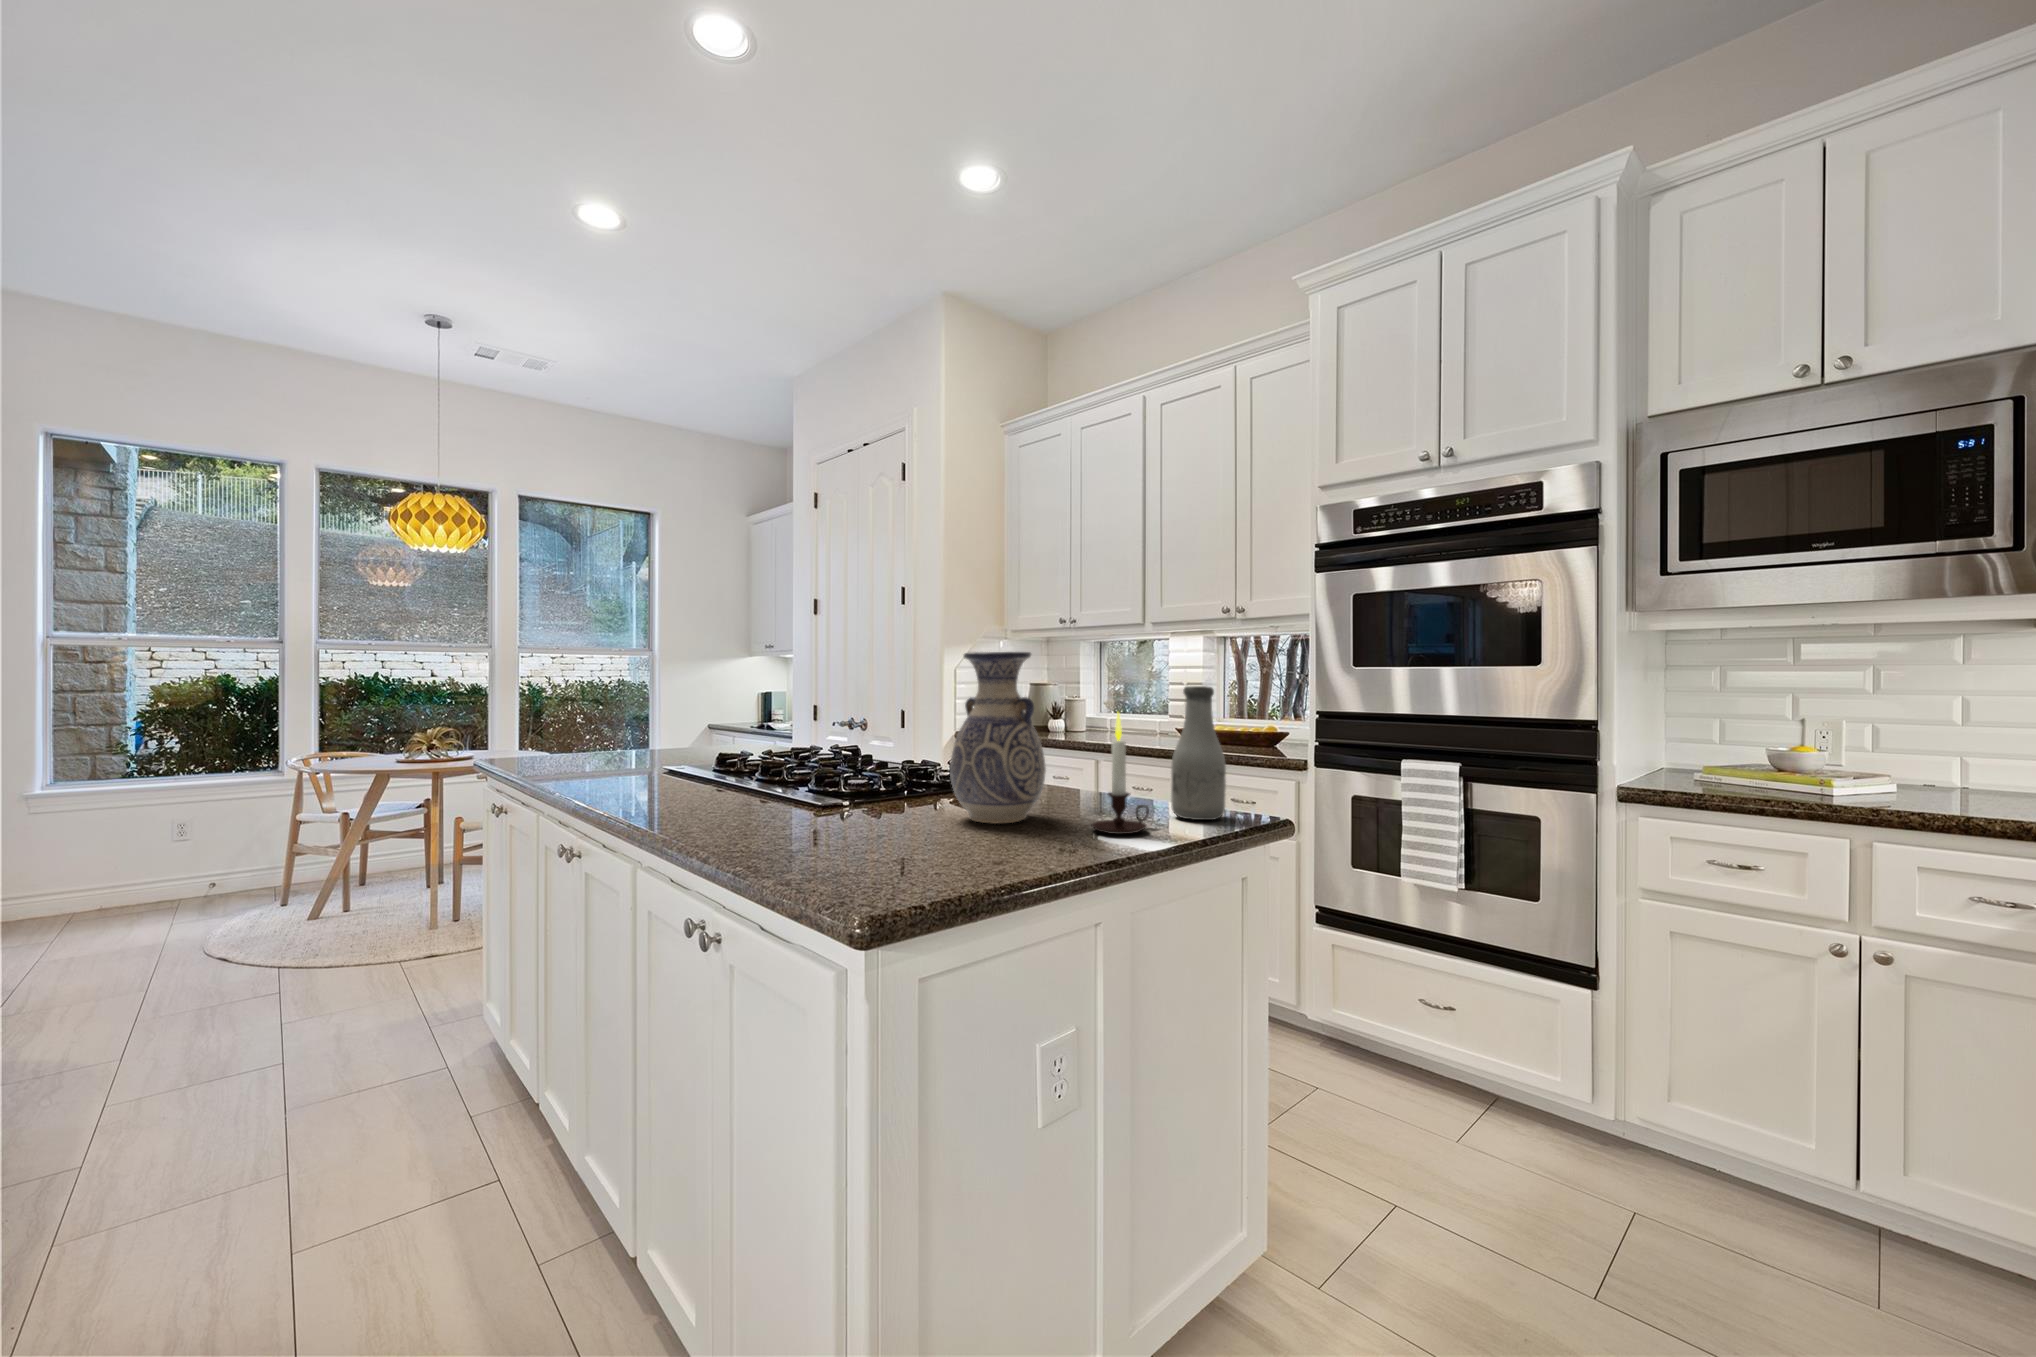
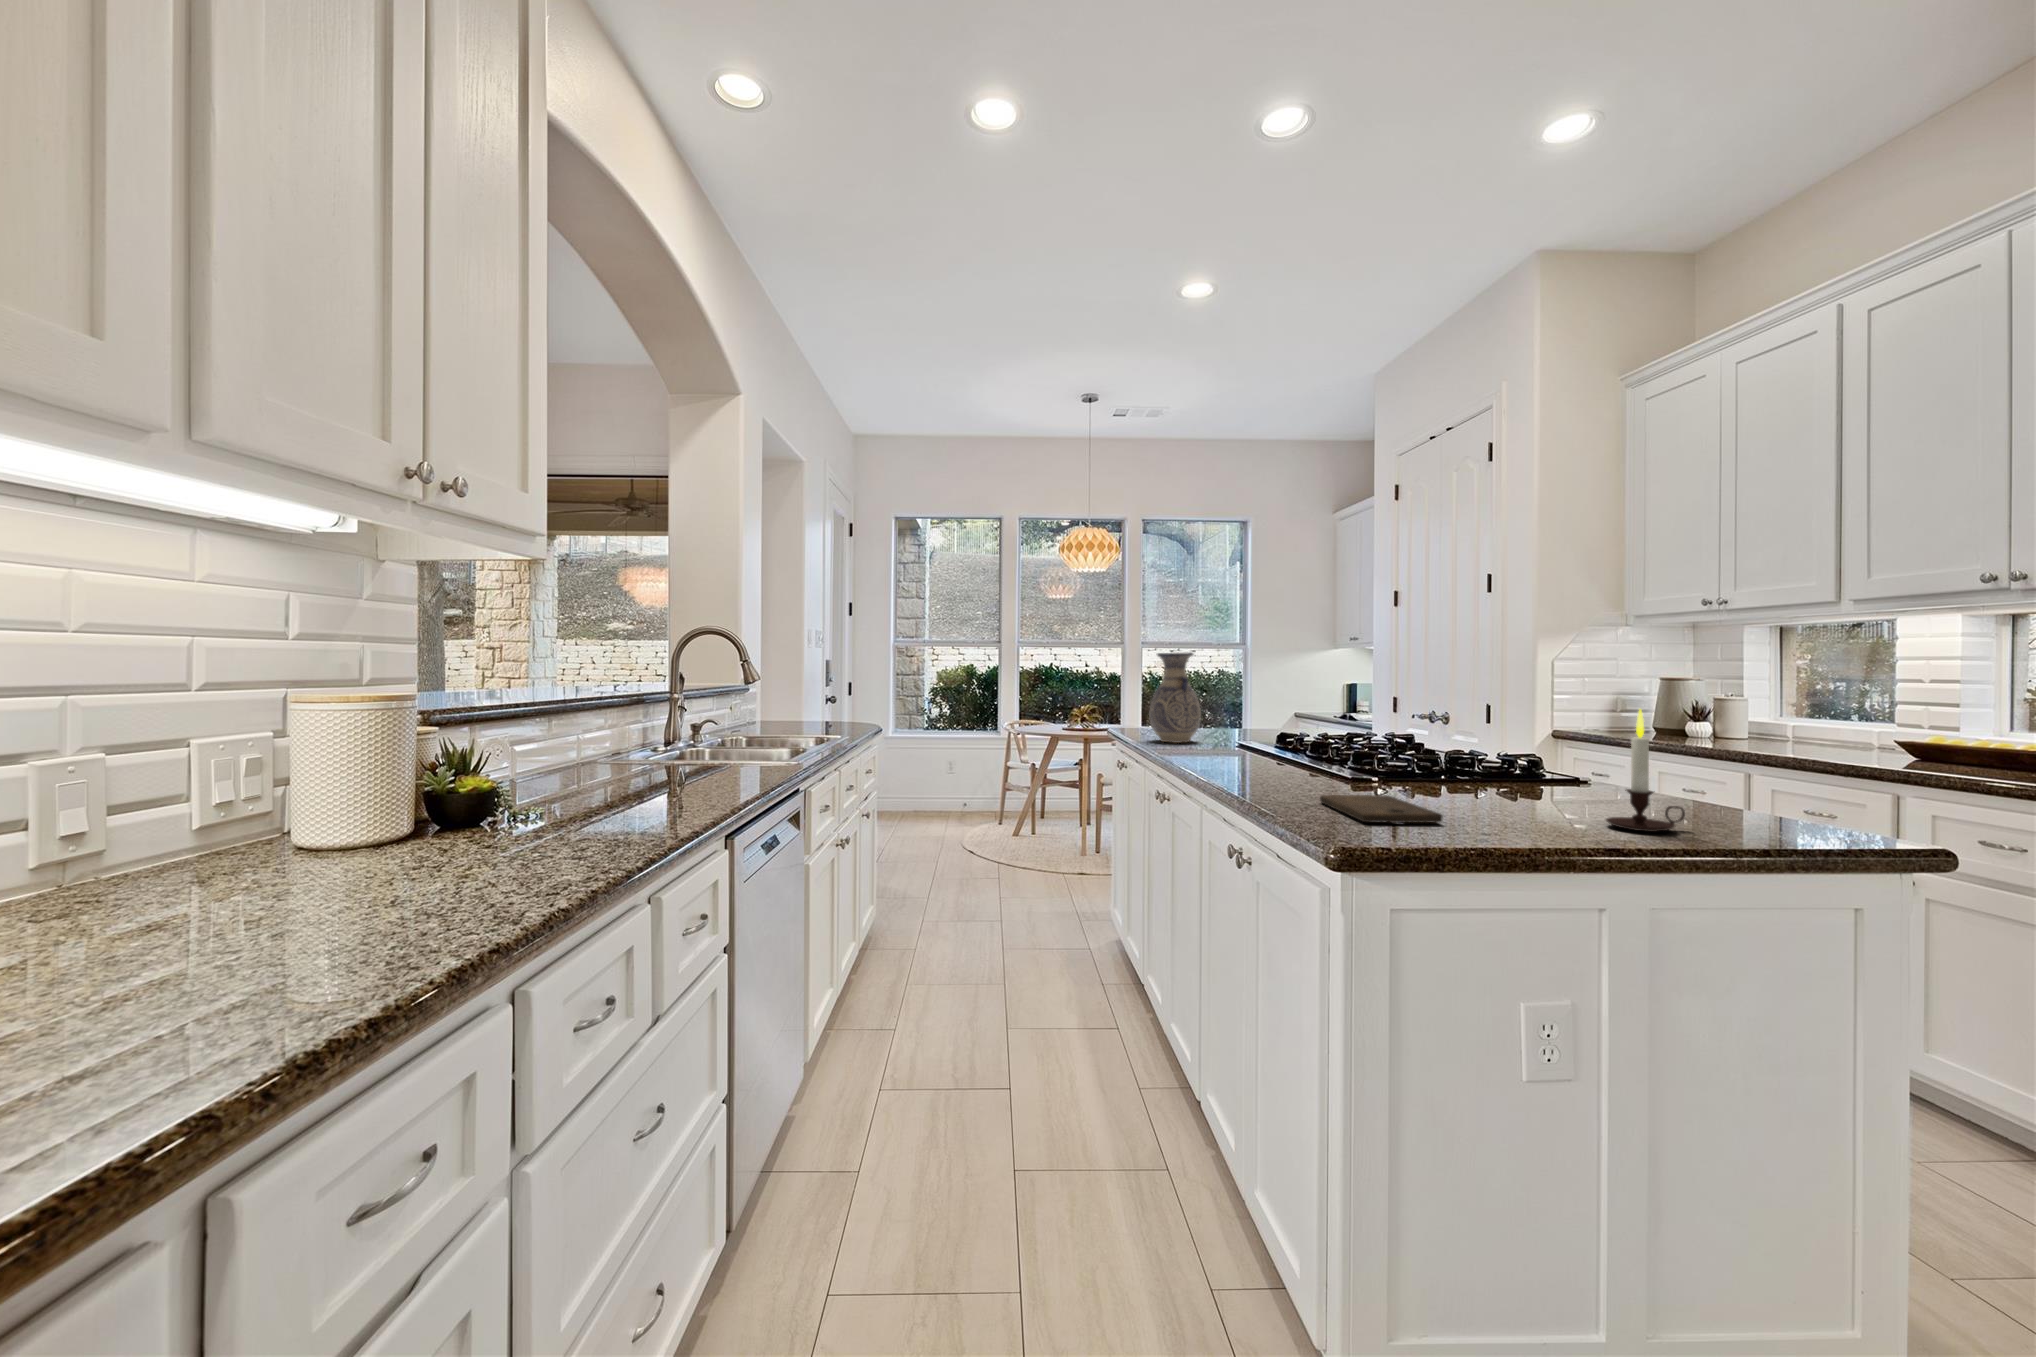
vase: present [950,652,1046,824] -> present [1149,652,1201,743]
bottle: present [1171,686,1226,820] -> none [1730,684,1811,834]
cutting board: none [807,825,958,869] -> present [1320,795,1442,823]

